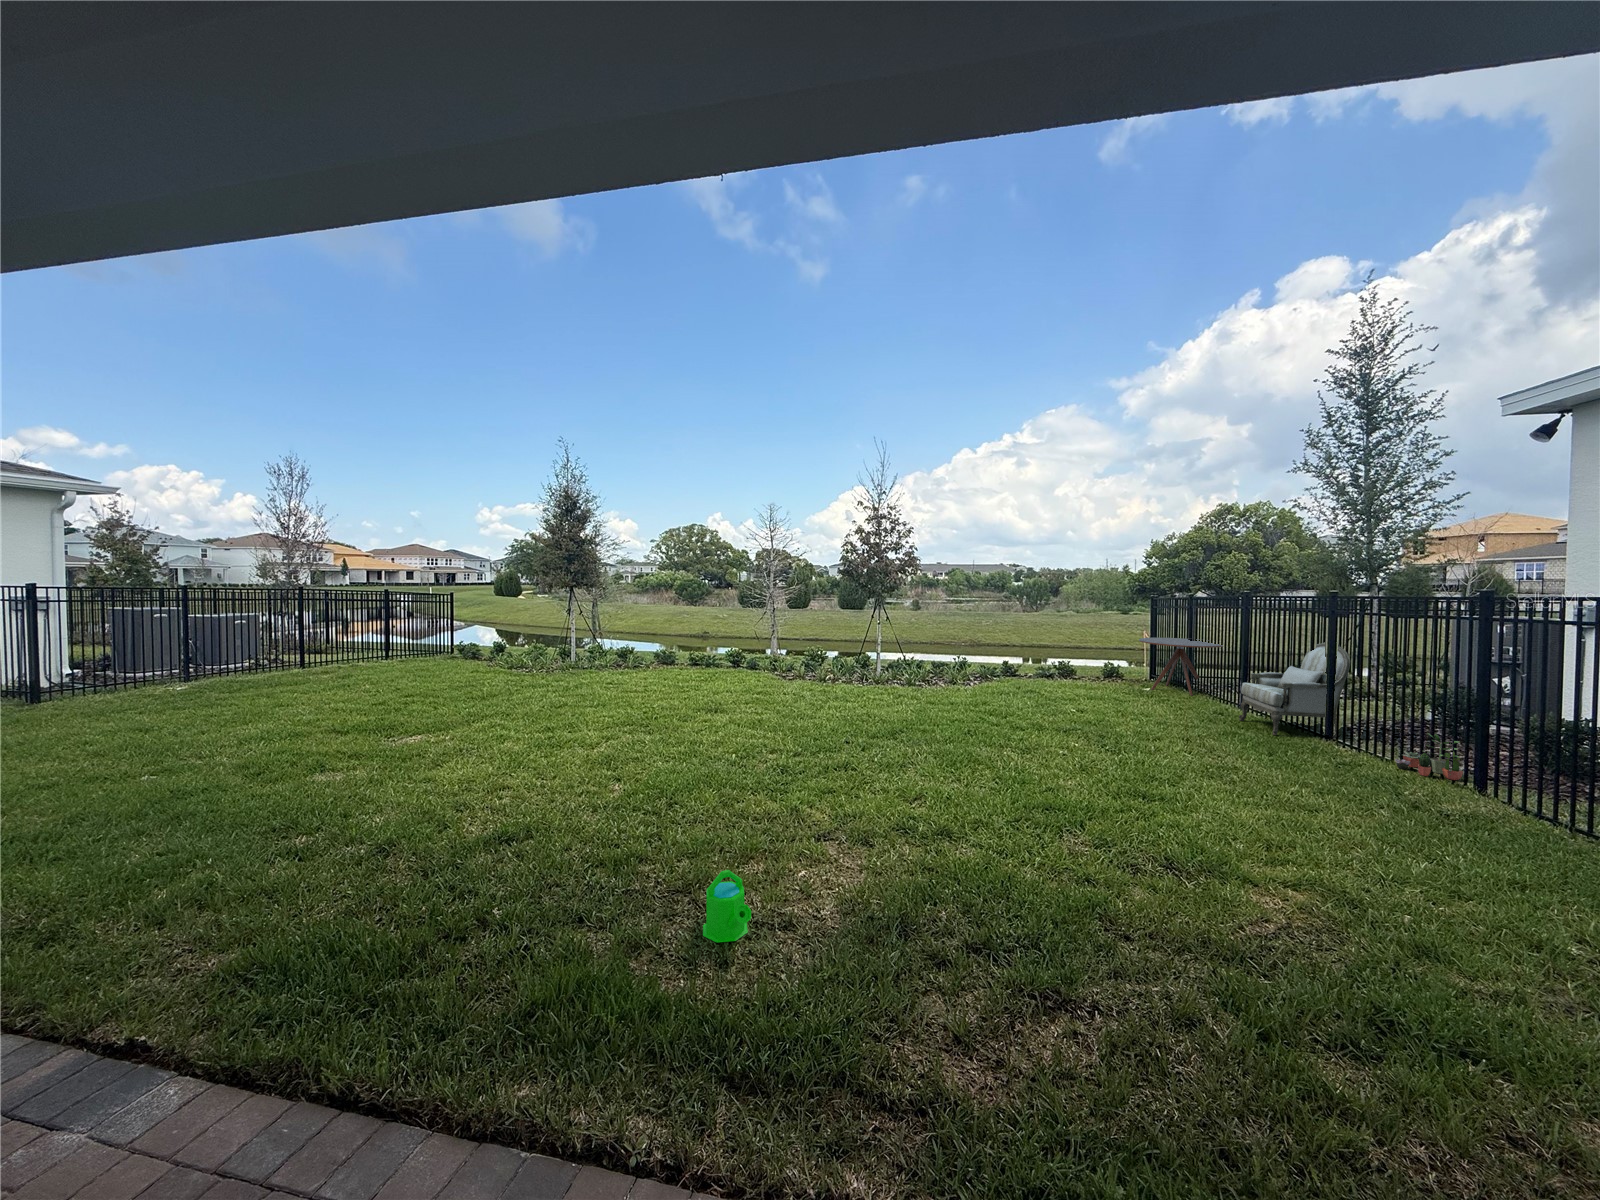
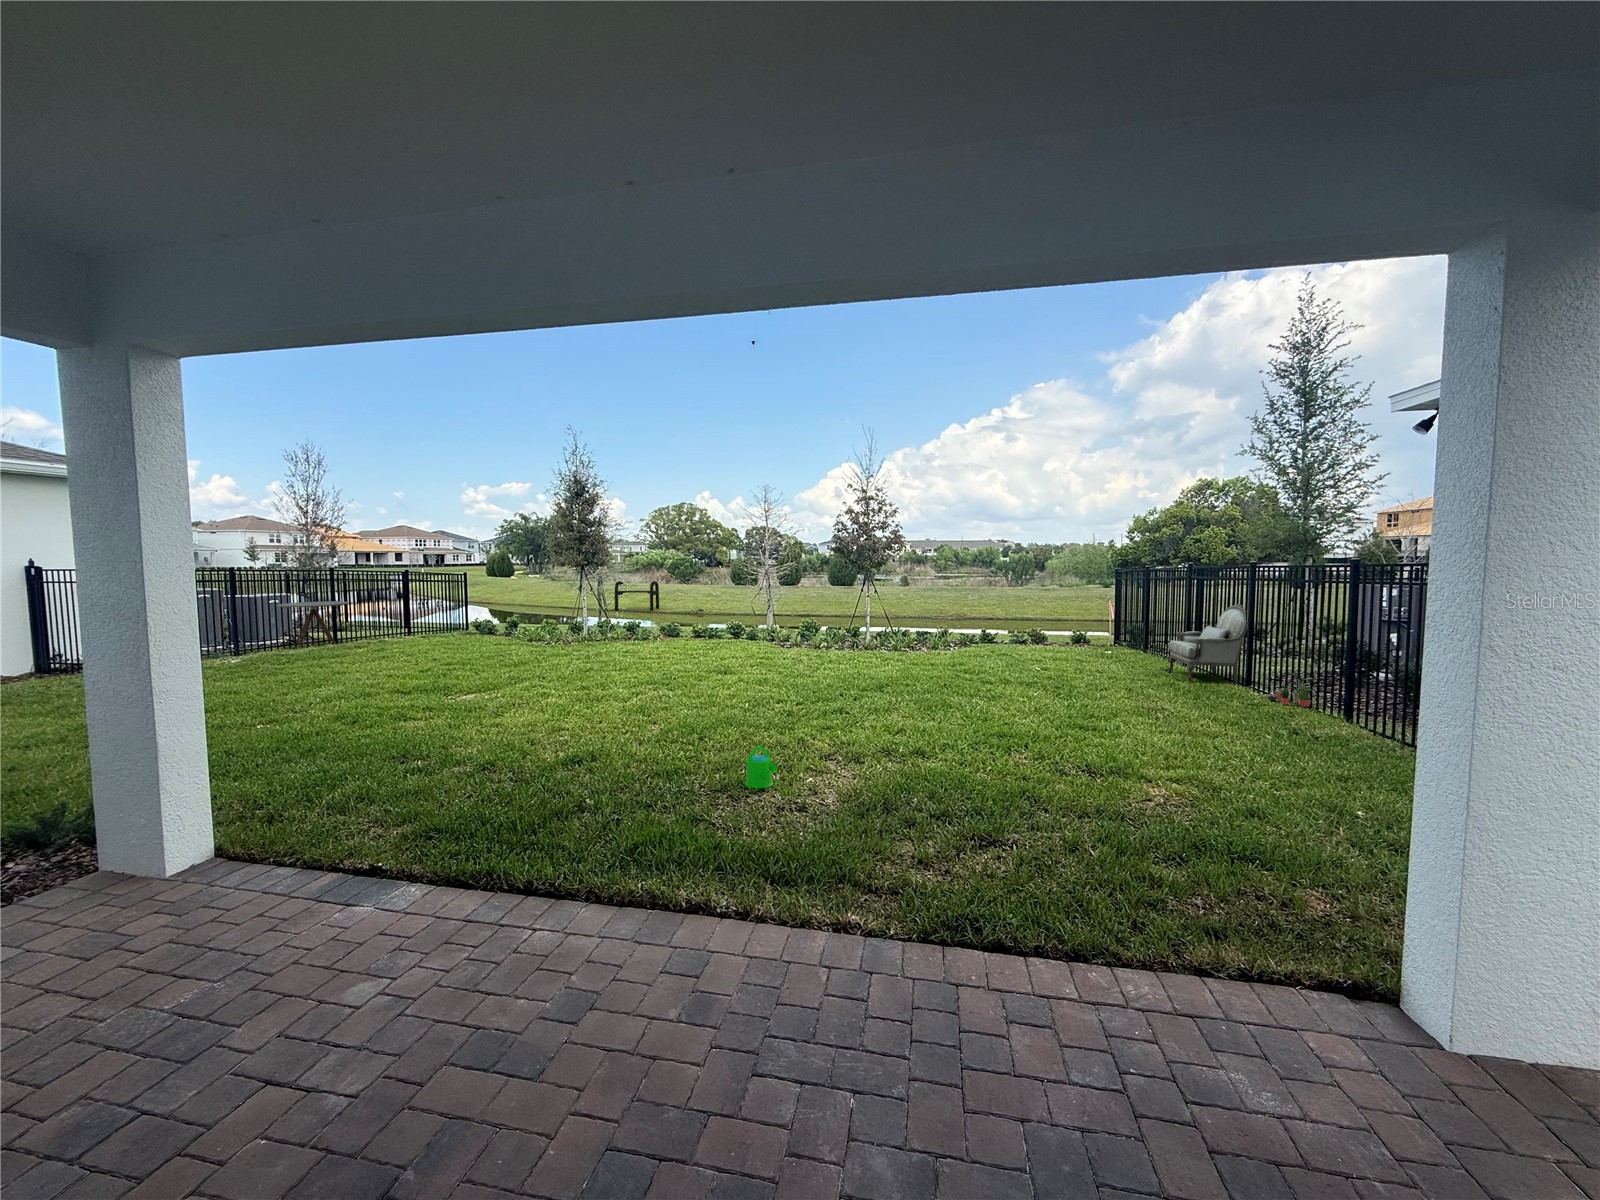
bench: none [618,602,664,632] -> present [615,581,659,610]
round table: present [1139,638,1223,696] -> present [277,601,348,646]

